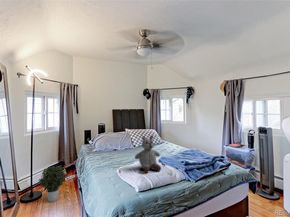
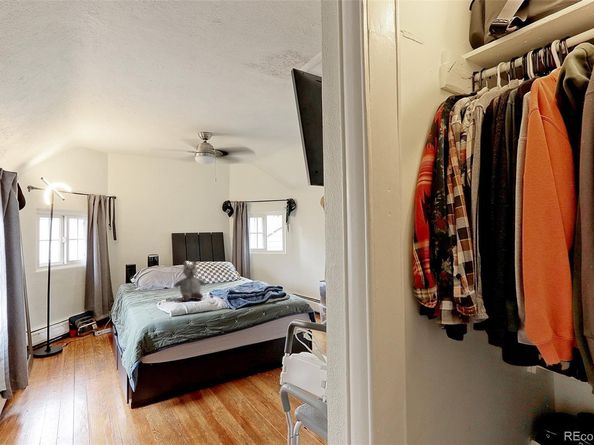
potted plant: present [39,166,66,202] -> none [58,309,96,356]

